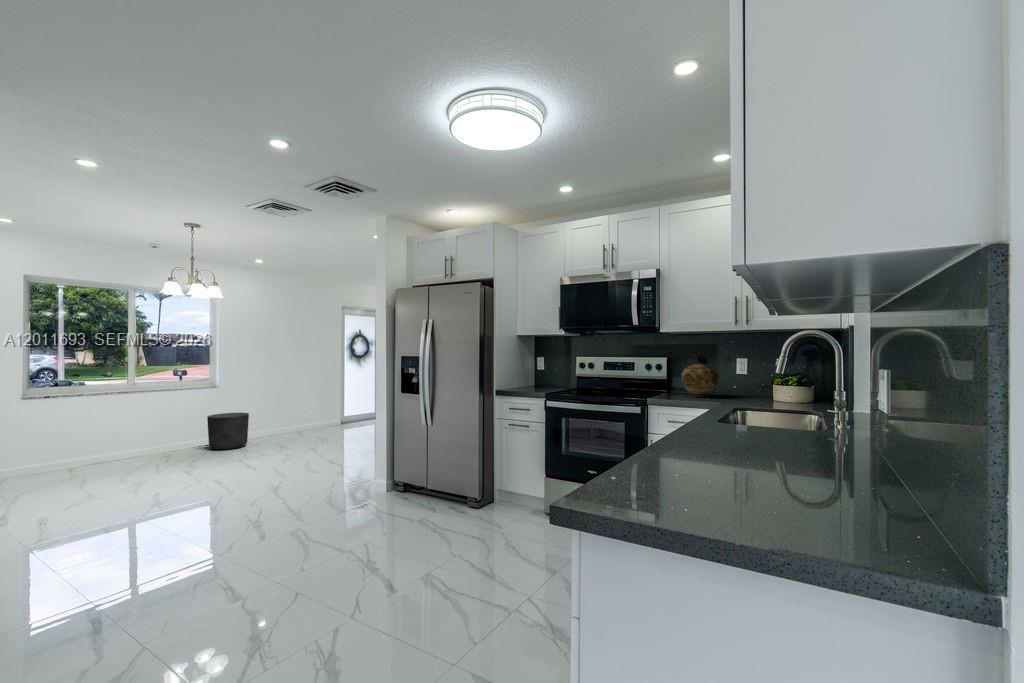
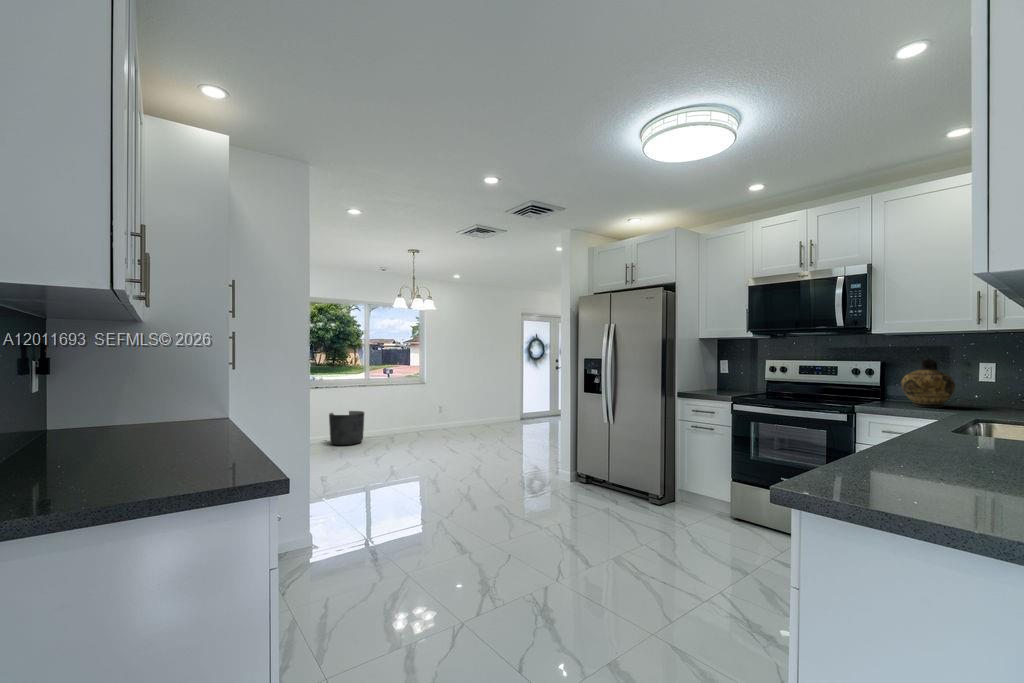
planter: present [207,413,249,450] -> present [329,411,364,445]

